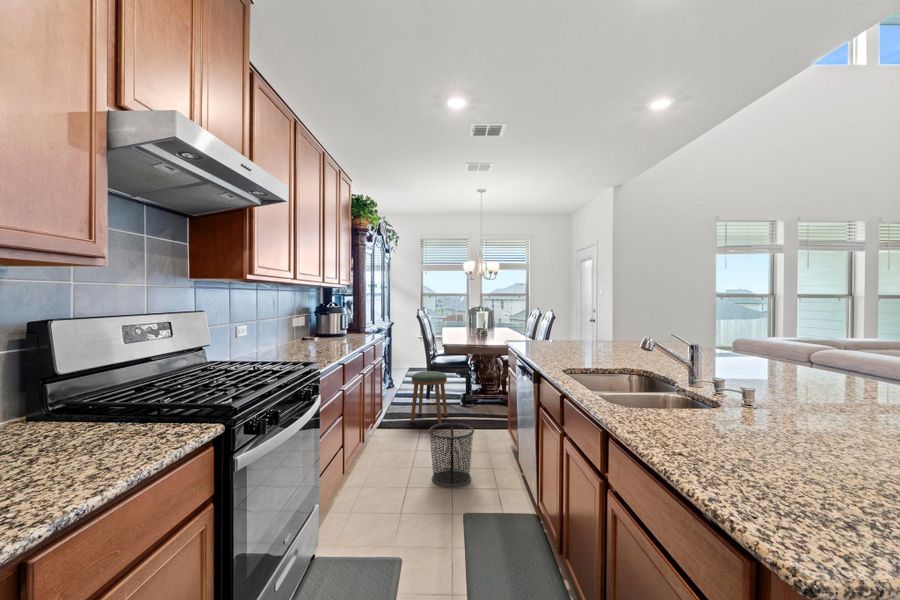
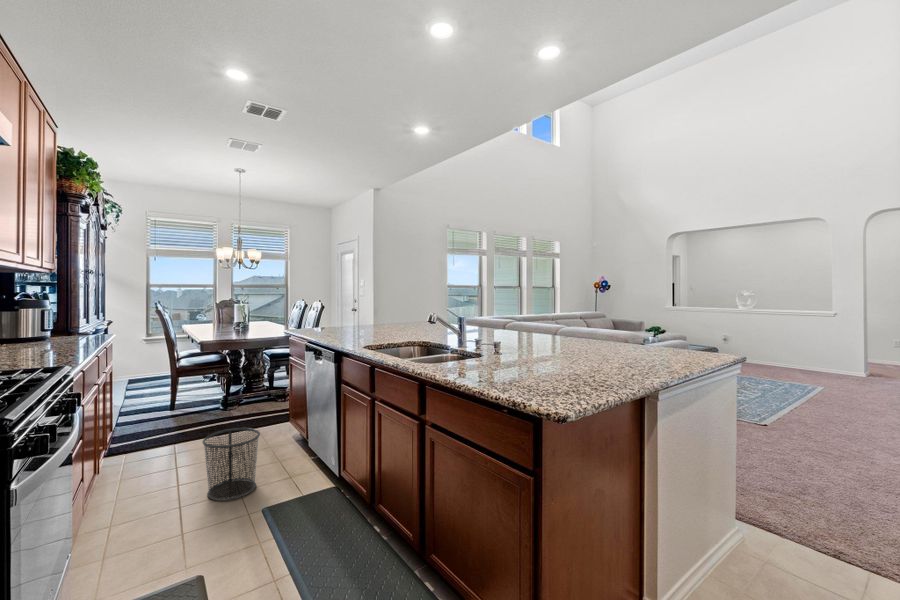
stool: present [411,371,447,424] -> none [156,374,206,438]

